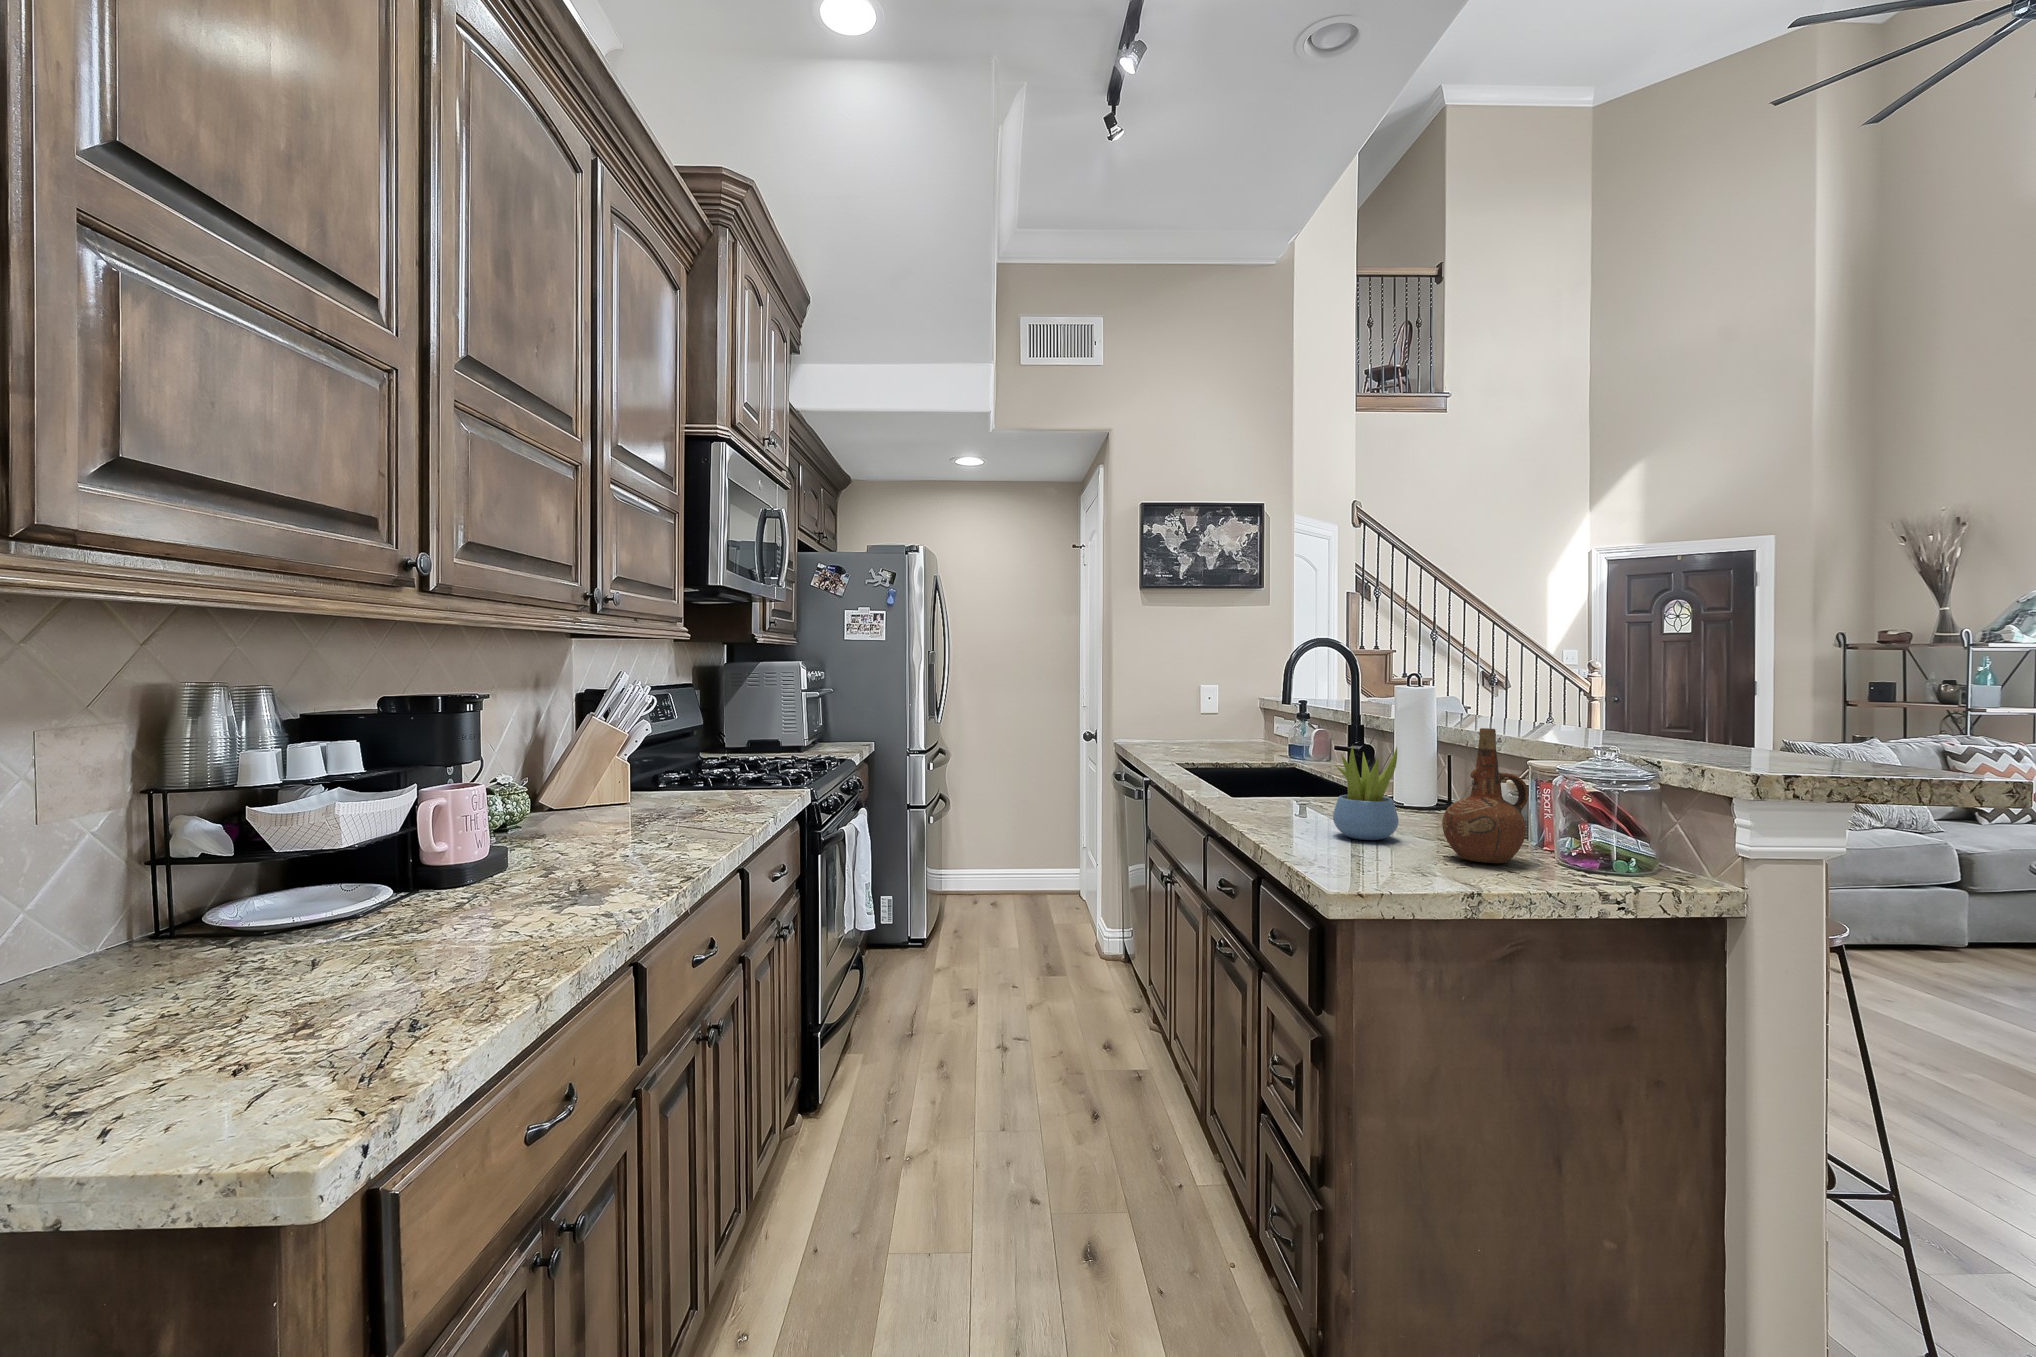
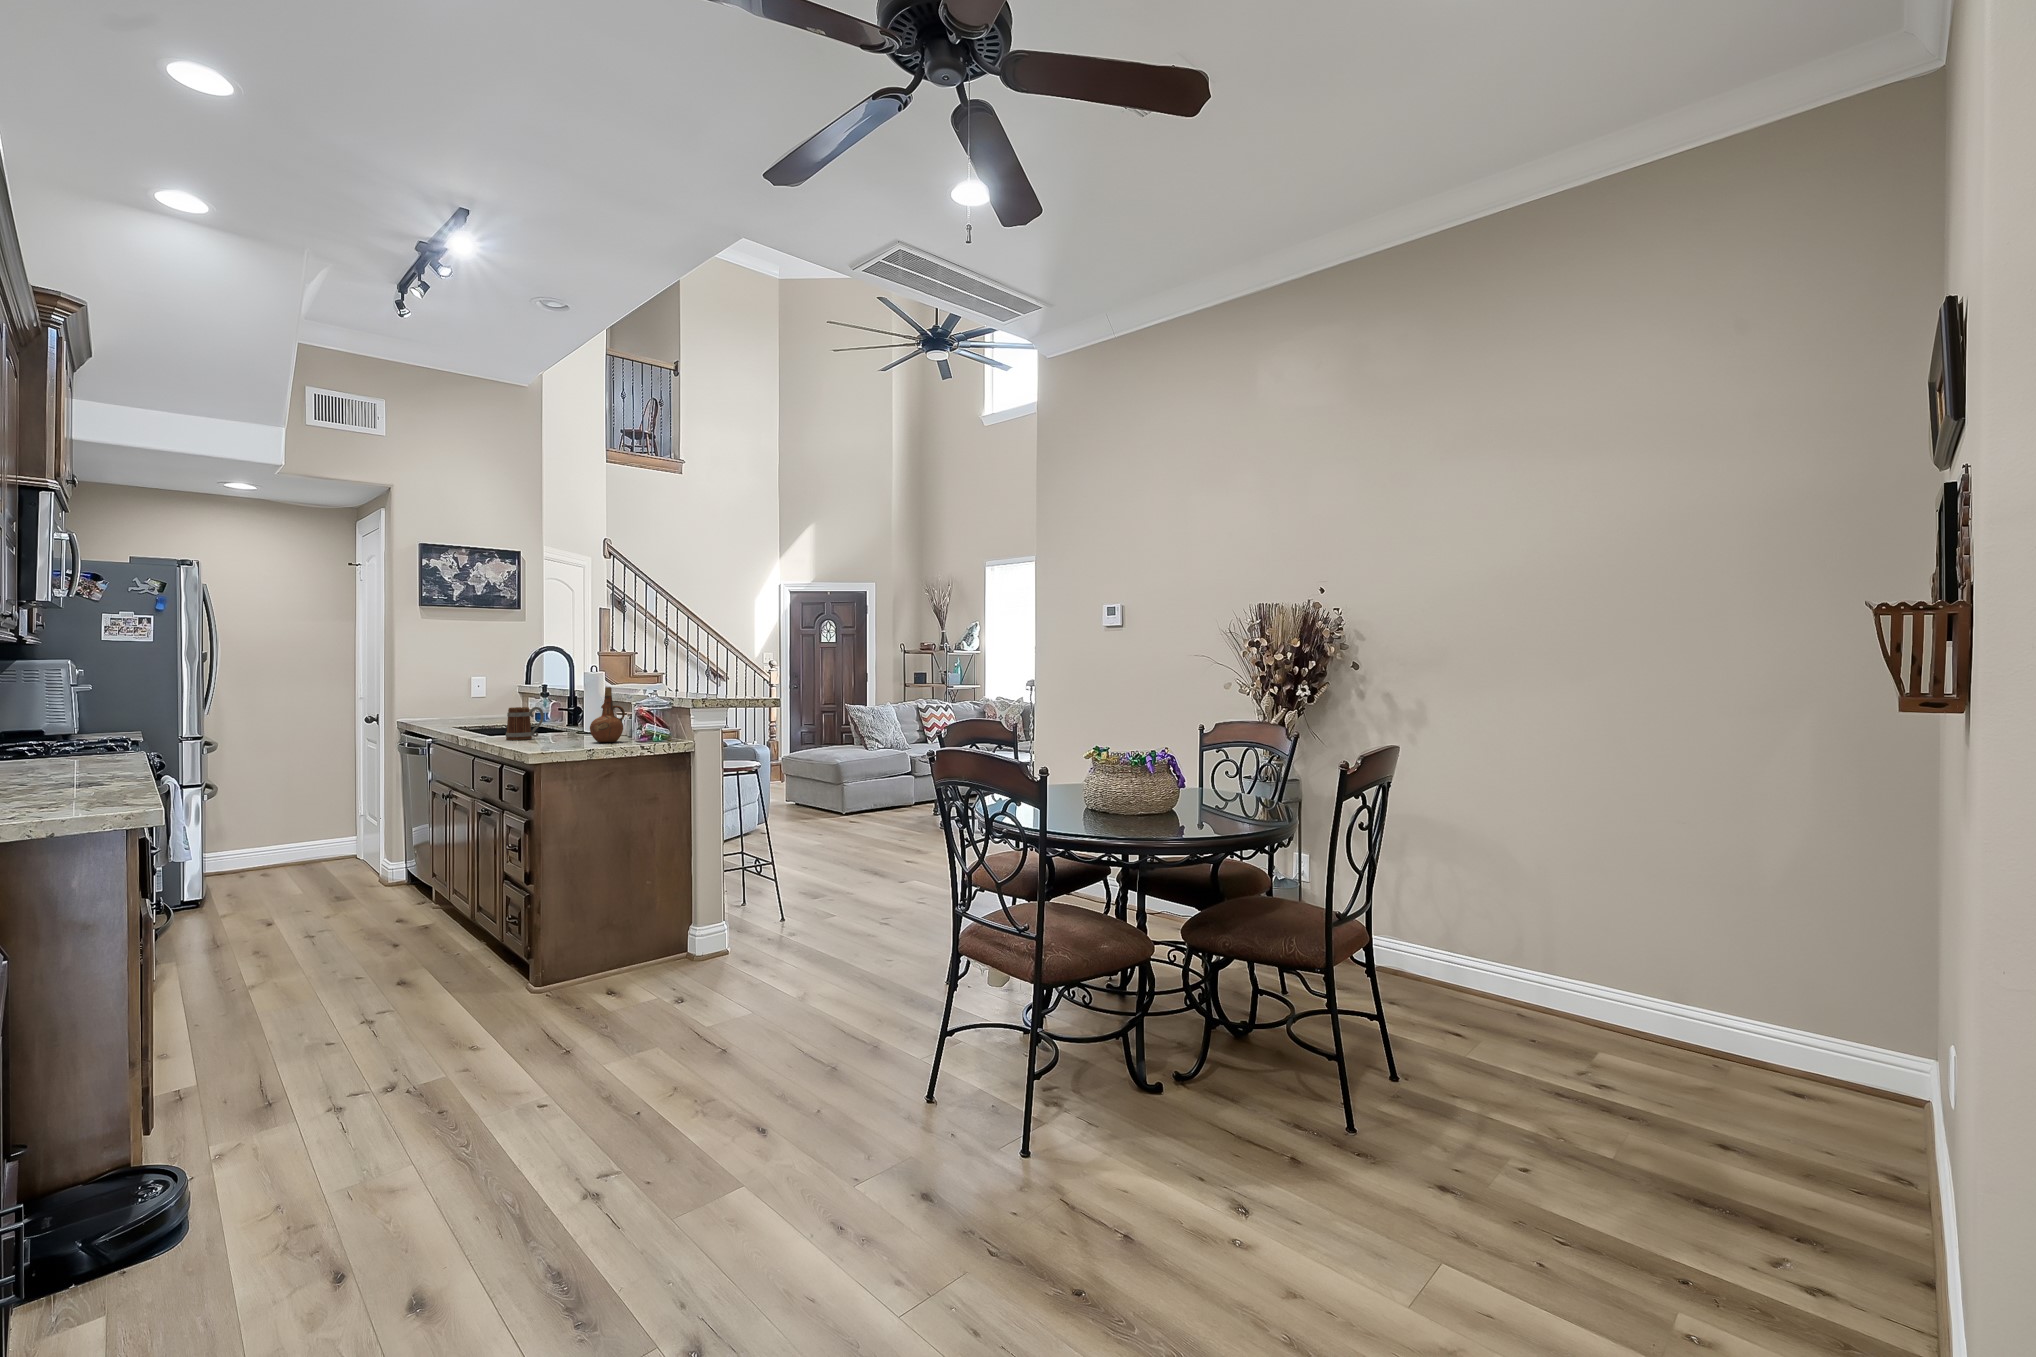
succulent plant: present [1333,746,1398,840] -> none [544,698,575,741]
mug: none [1257,754,1326,821] -> present [506,707,544,740]

